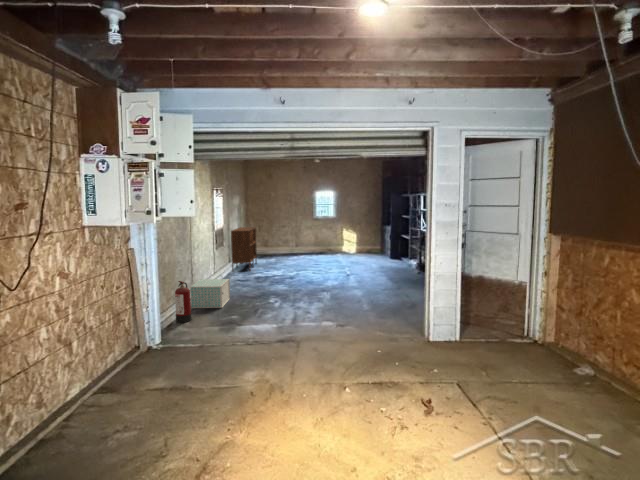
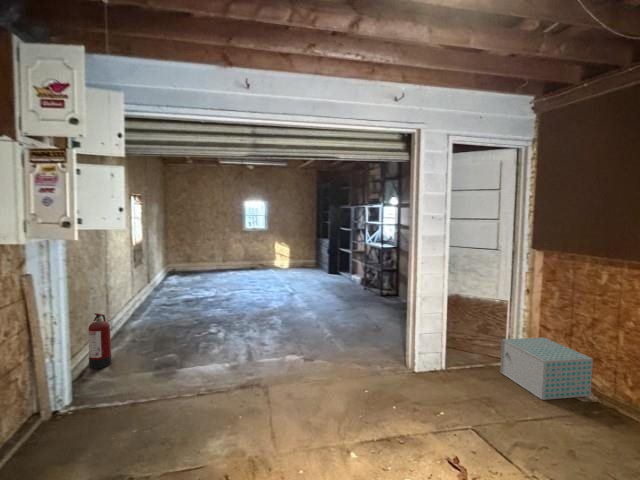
shelving unit: present [231,227,257,271] -> none [151,240,181,293]
storage box: present [190,279,230,308] -> present [500,337,593,400]

